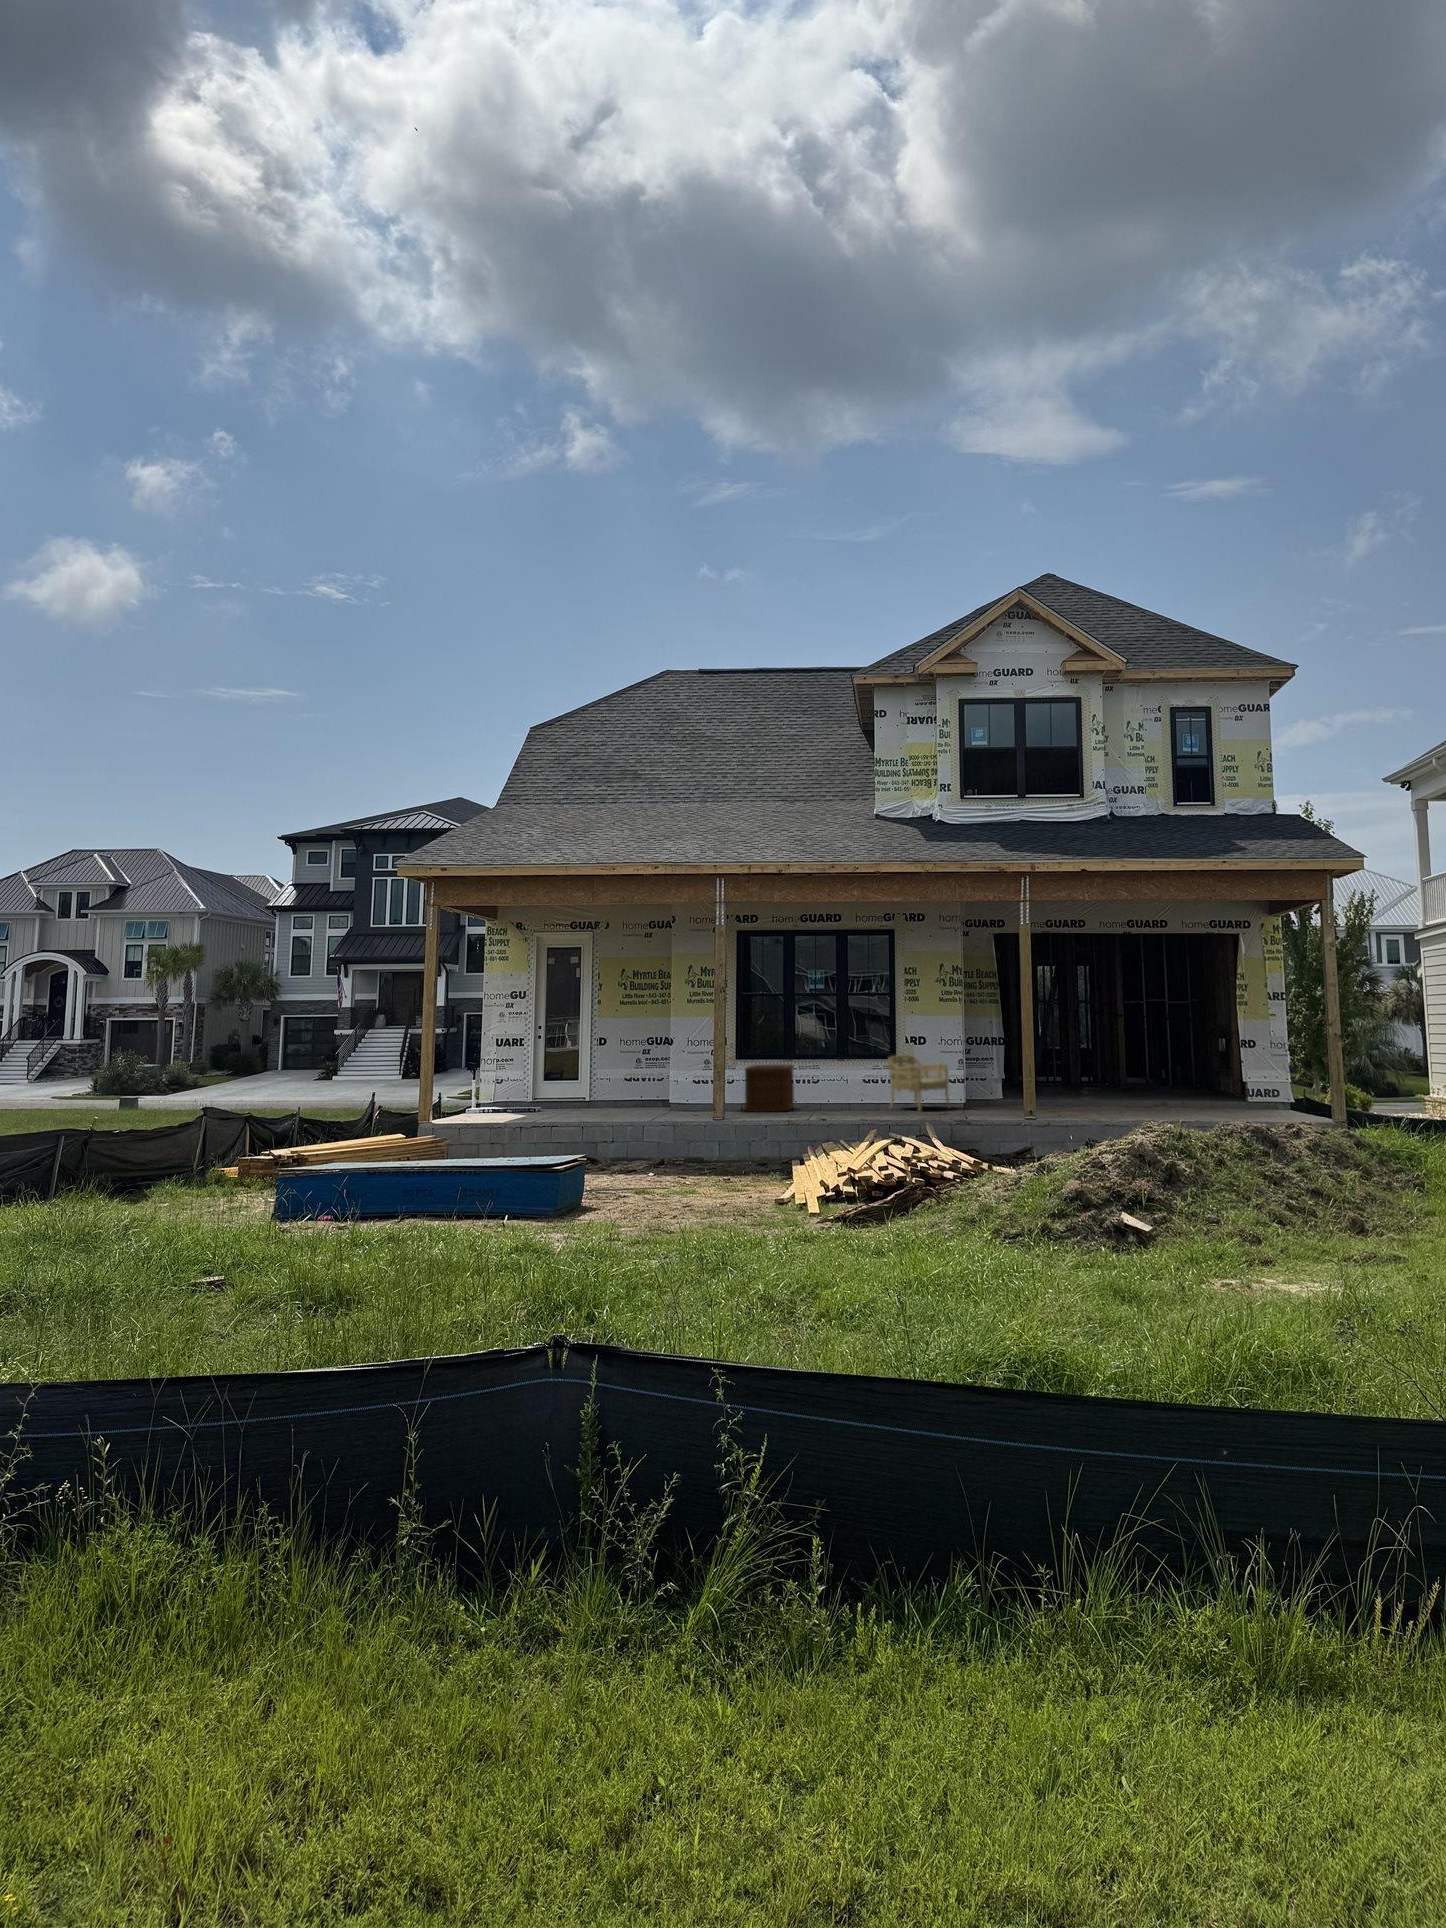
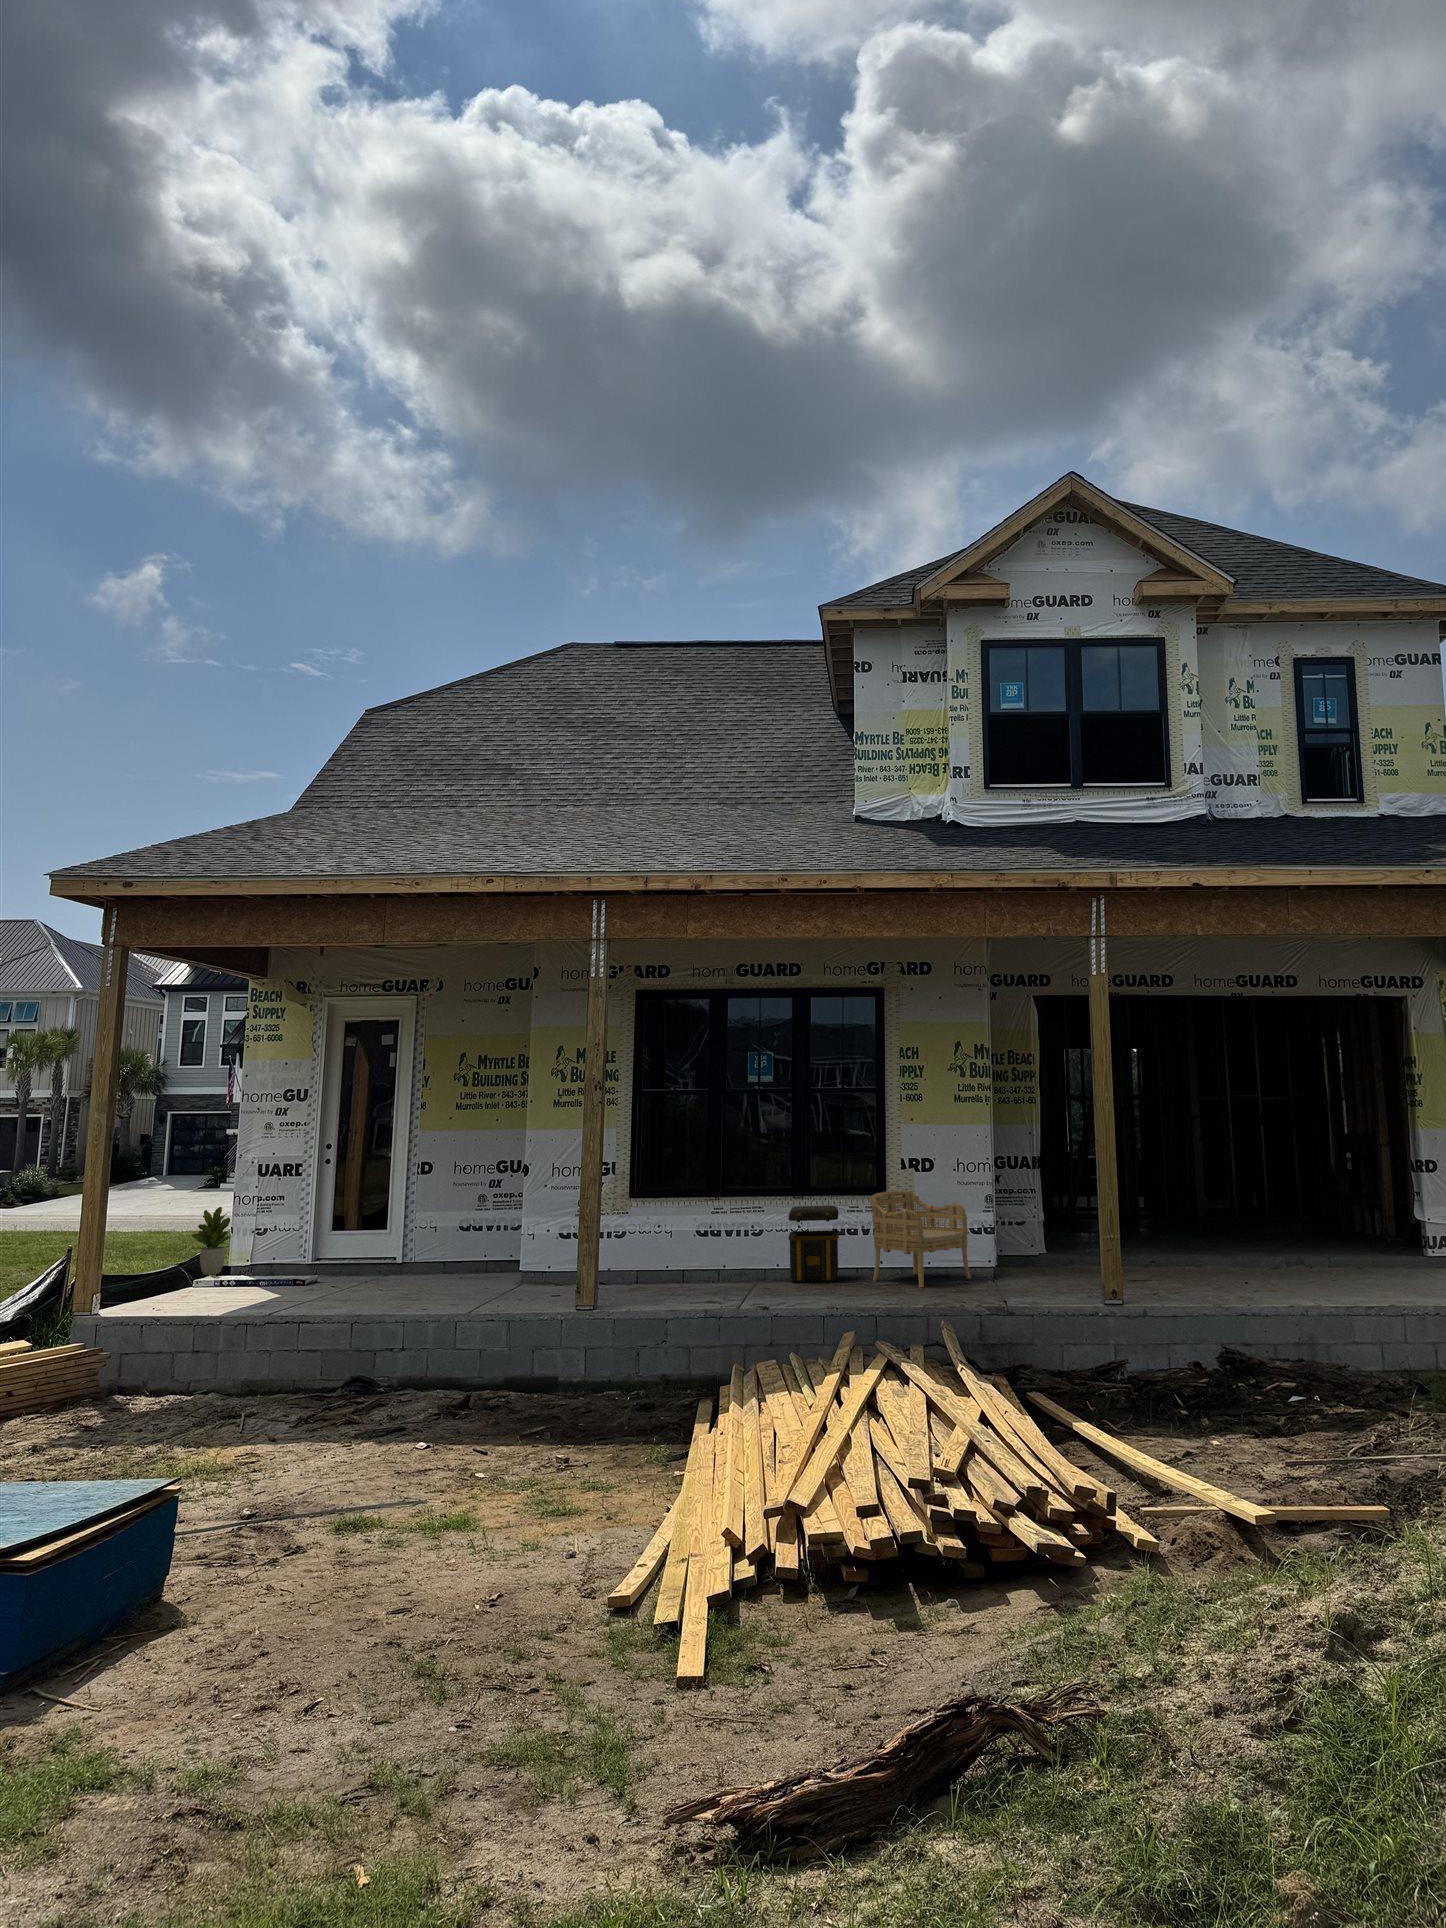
wooden crate: present [745,1064,794,1112] -> none [637,1207,720,1288]
toolbox: none [837,1064,868,1110] -> present [789,1206,839,1282]
potted plant: none [456,1065,483,1107] -> present [192,1207,231,1275]

